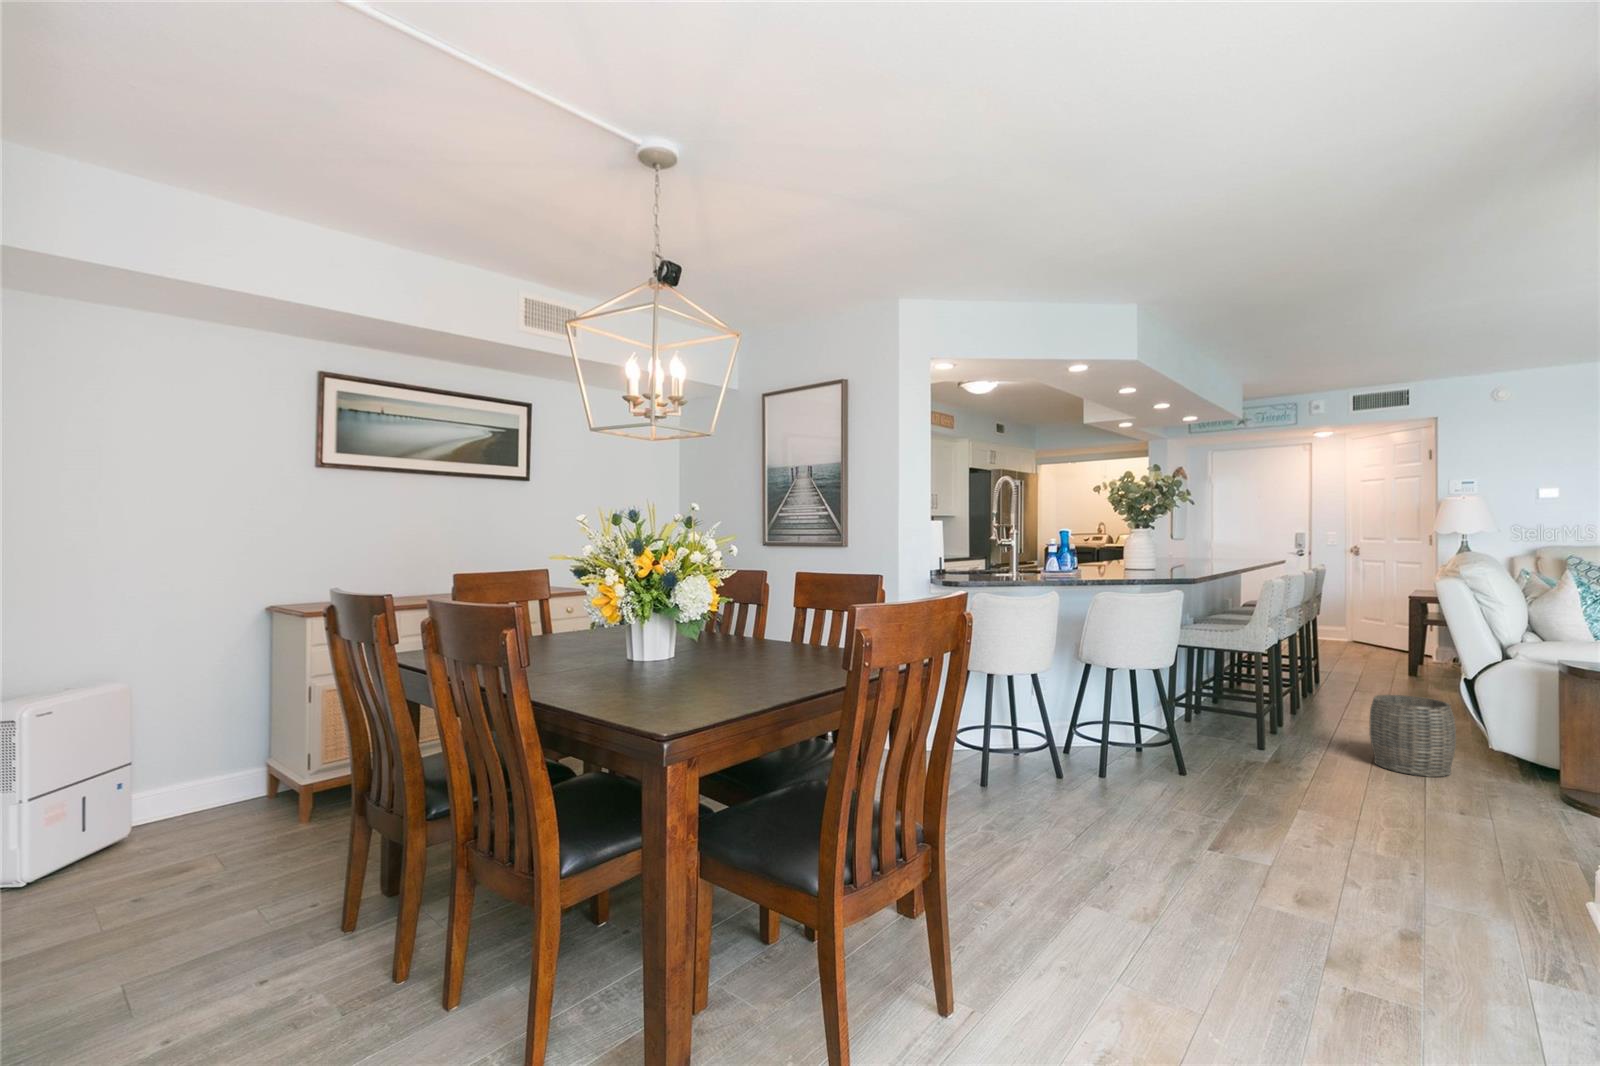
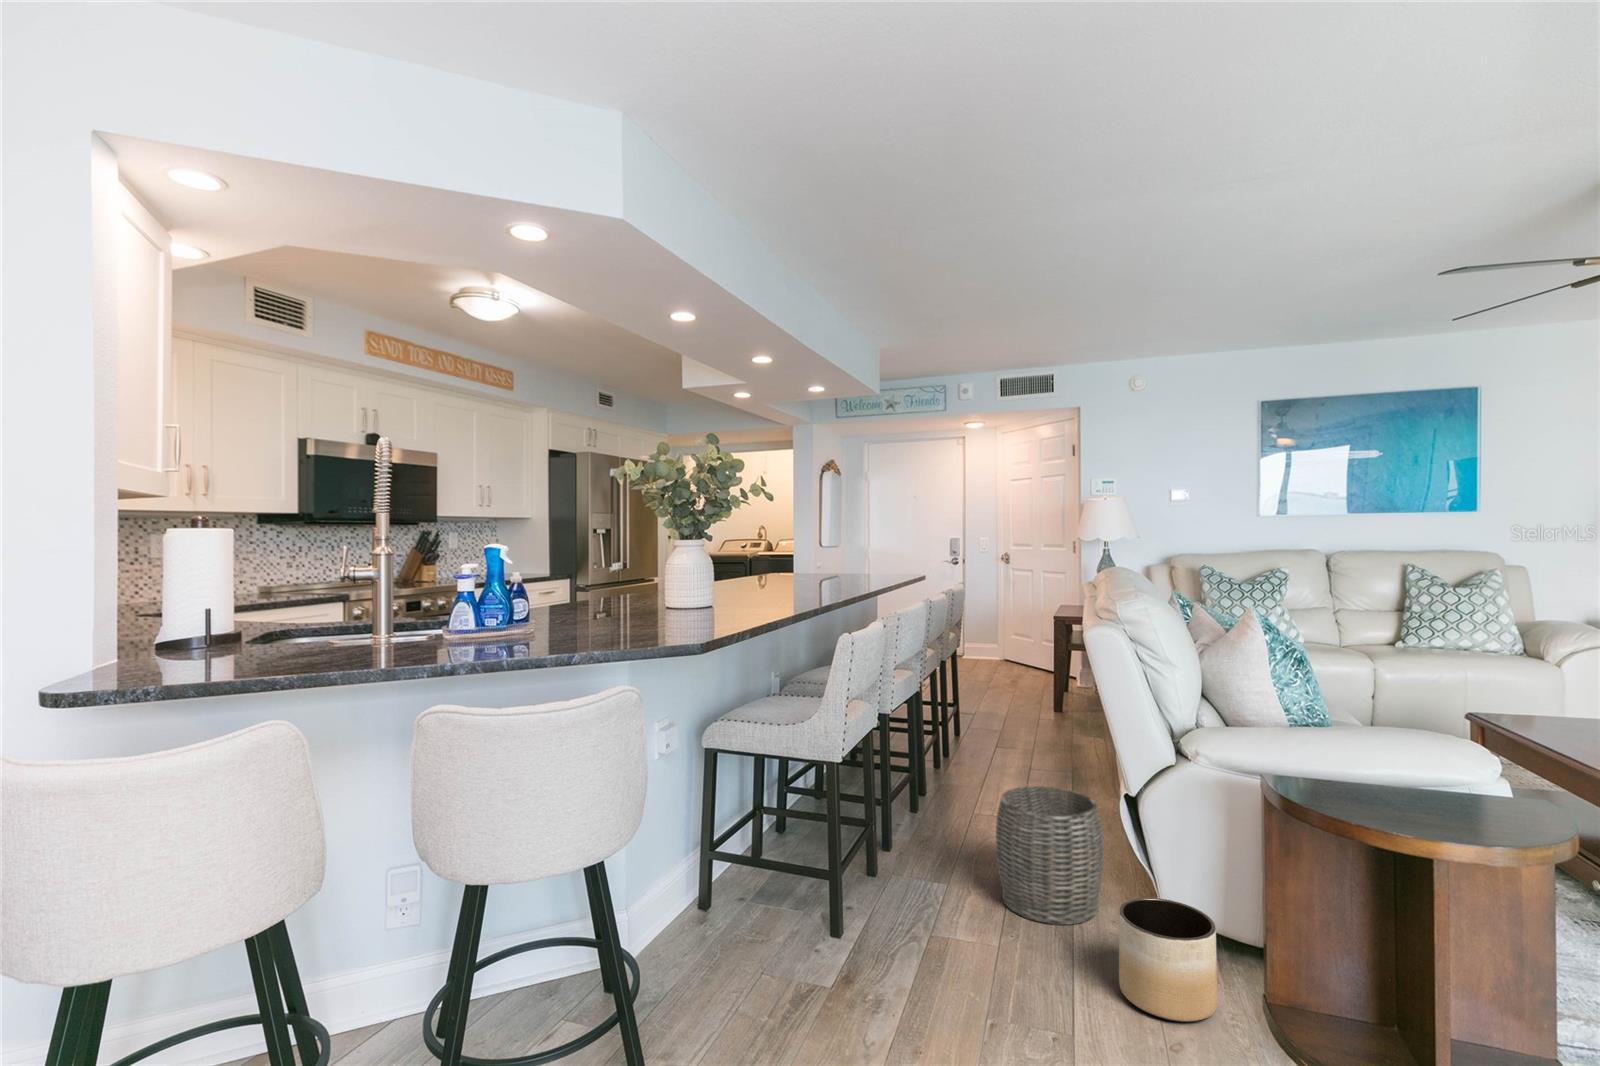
planter: none [1466,751,1540,816] -> present [1119,898,1218,1022]

